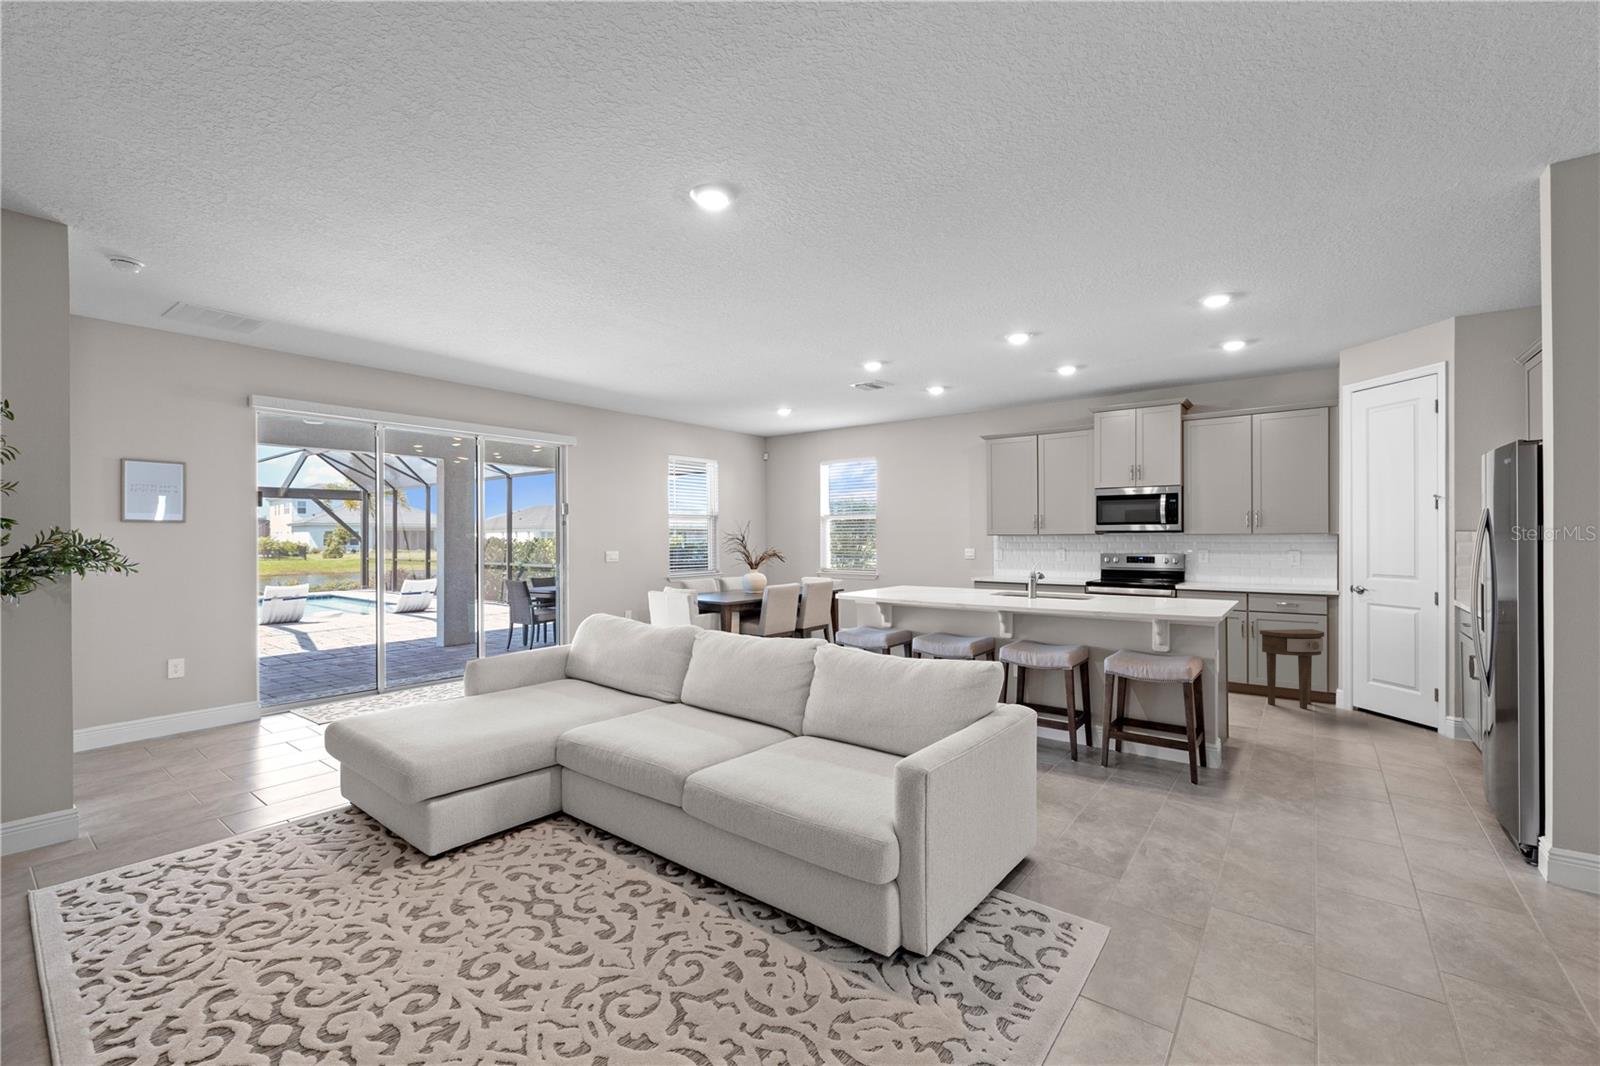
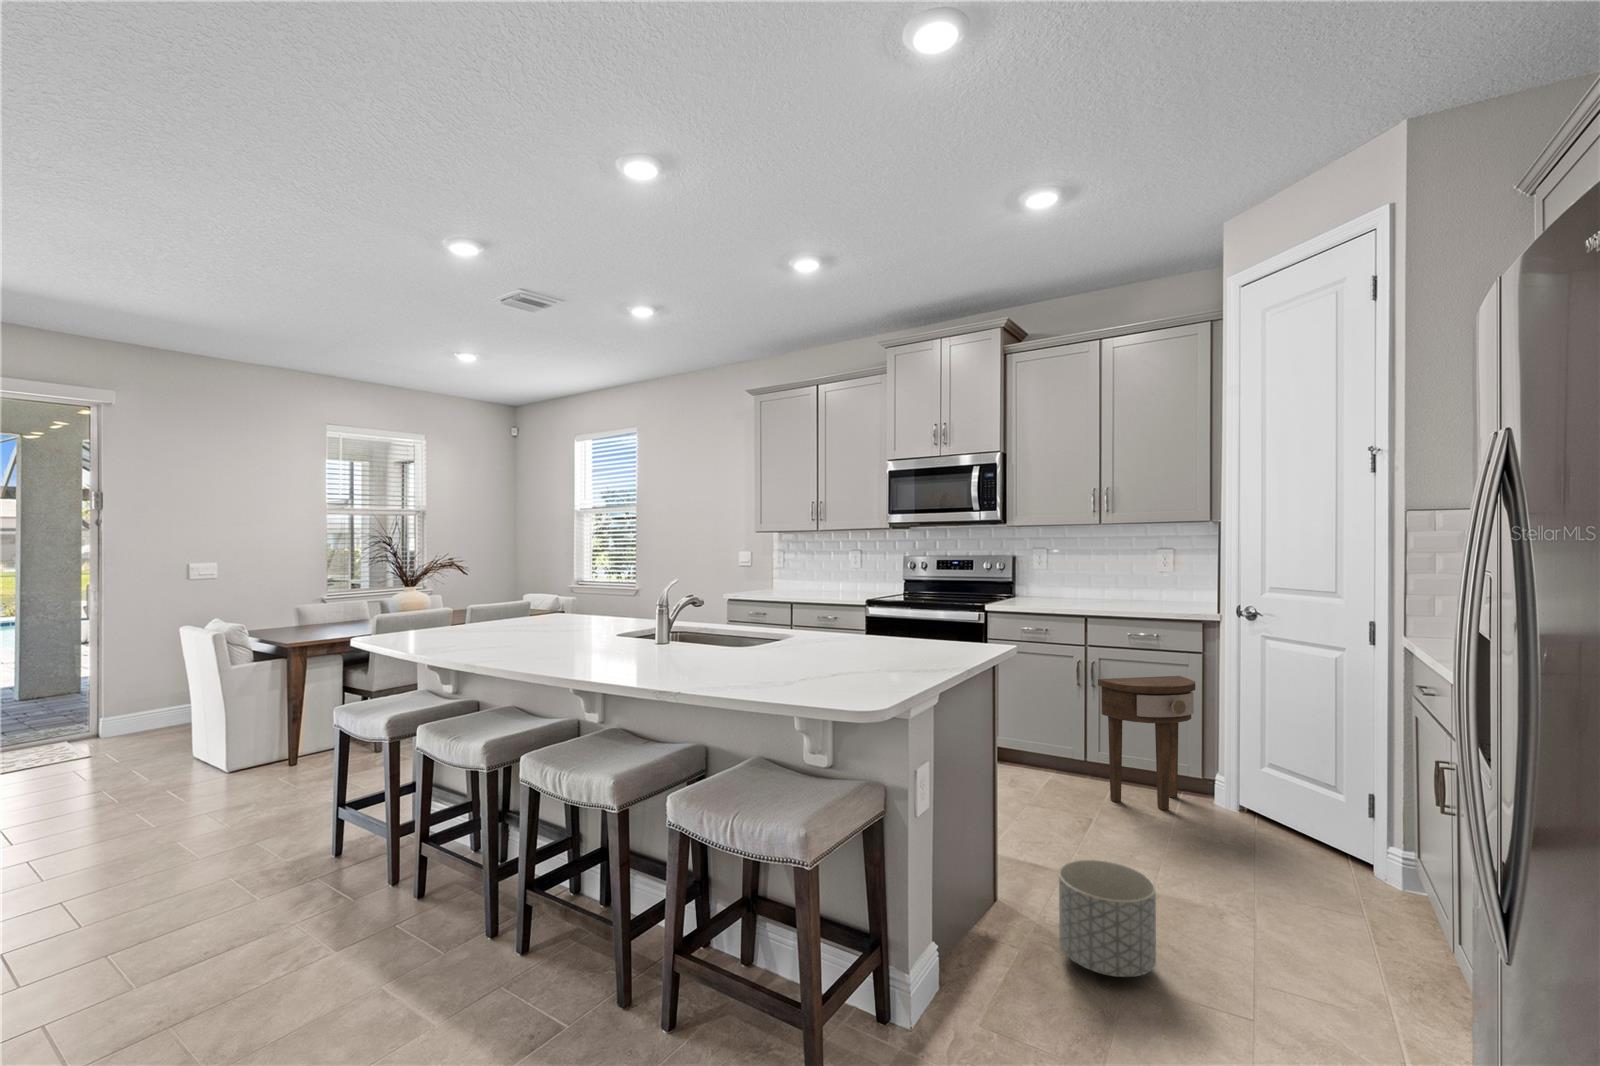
planter: none [1267,710,1320,760] -> present [1059,860,1156,977]

